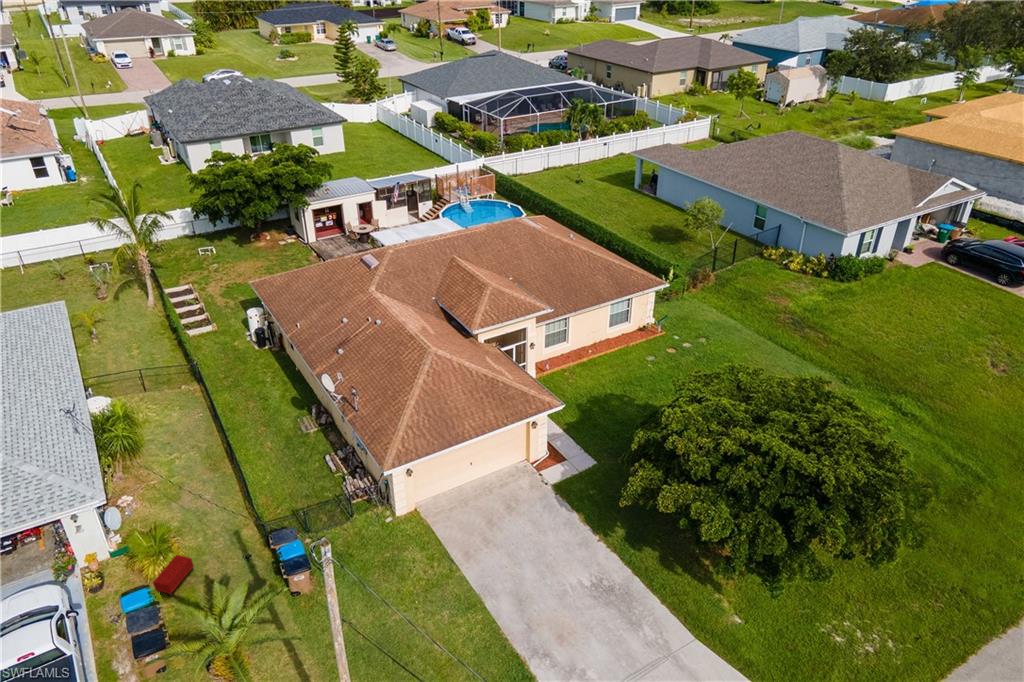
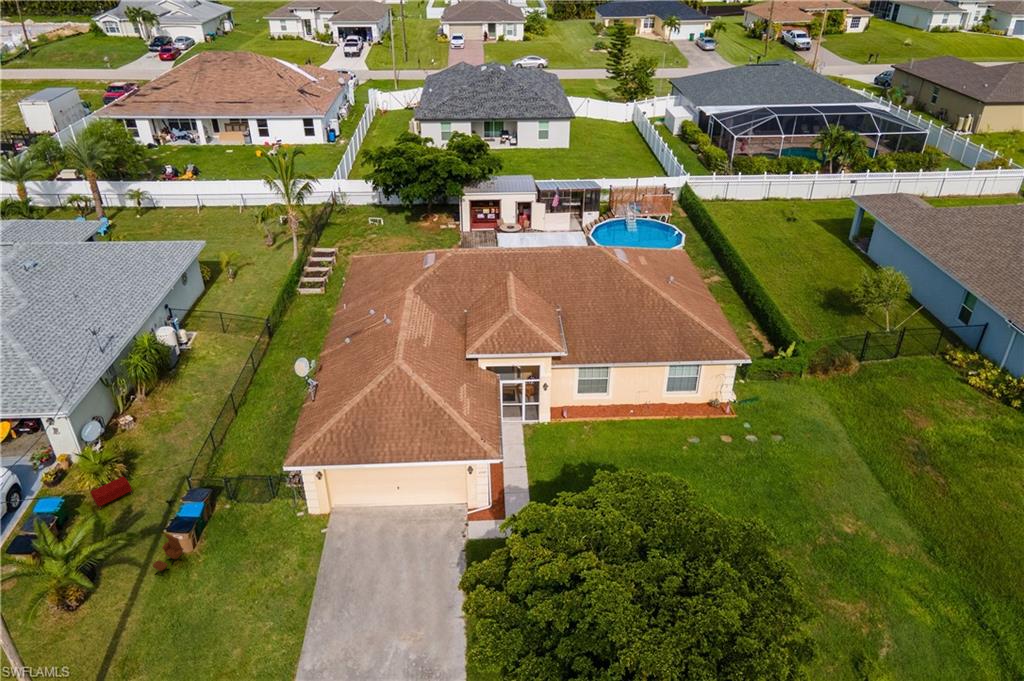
lounge chair: none [291,578,316,623] -> present [153,534,183,575]

